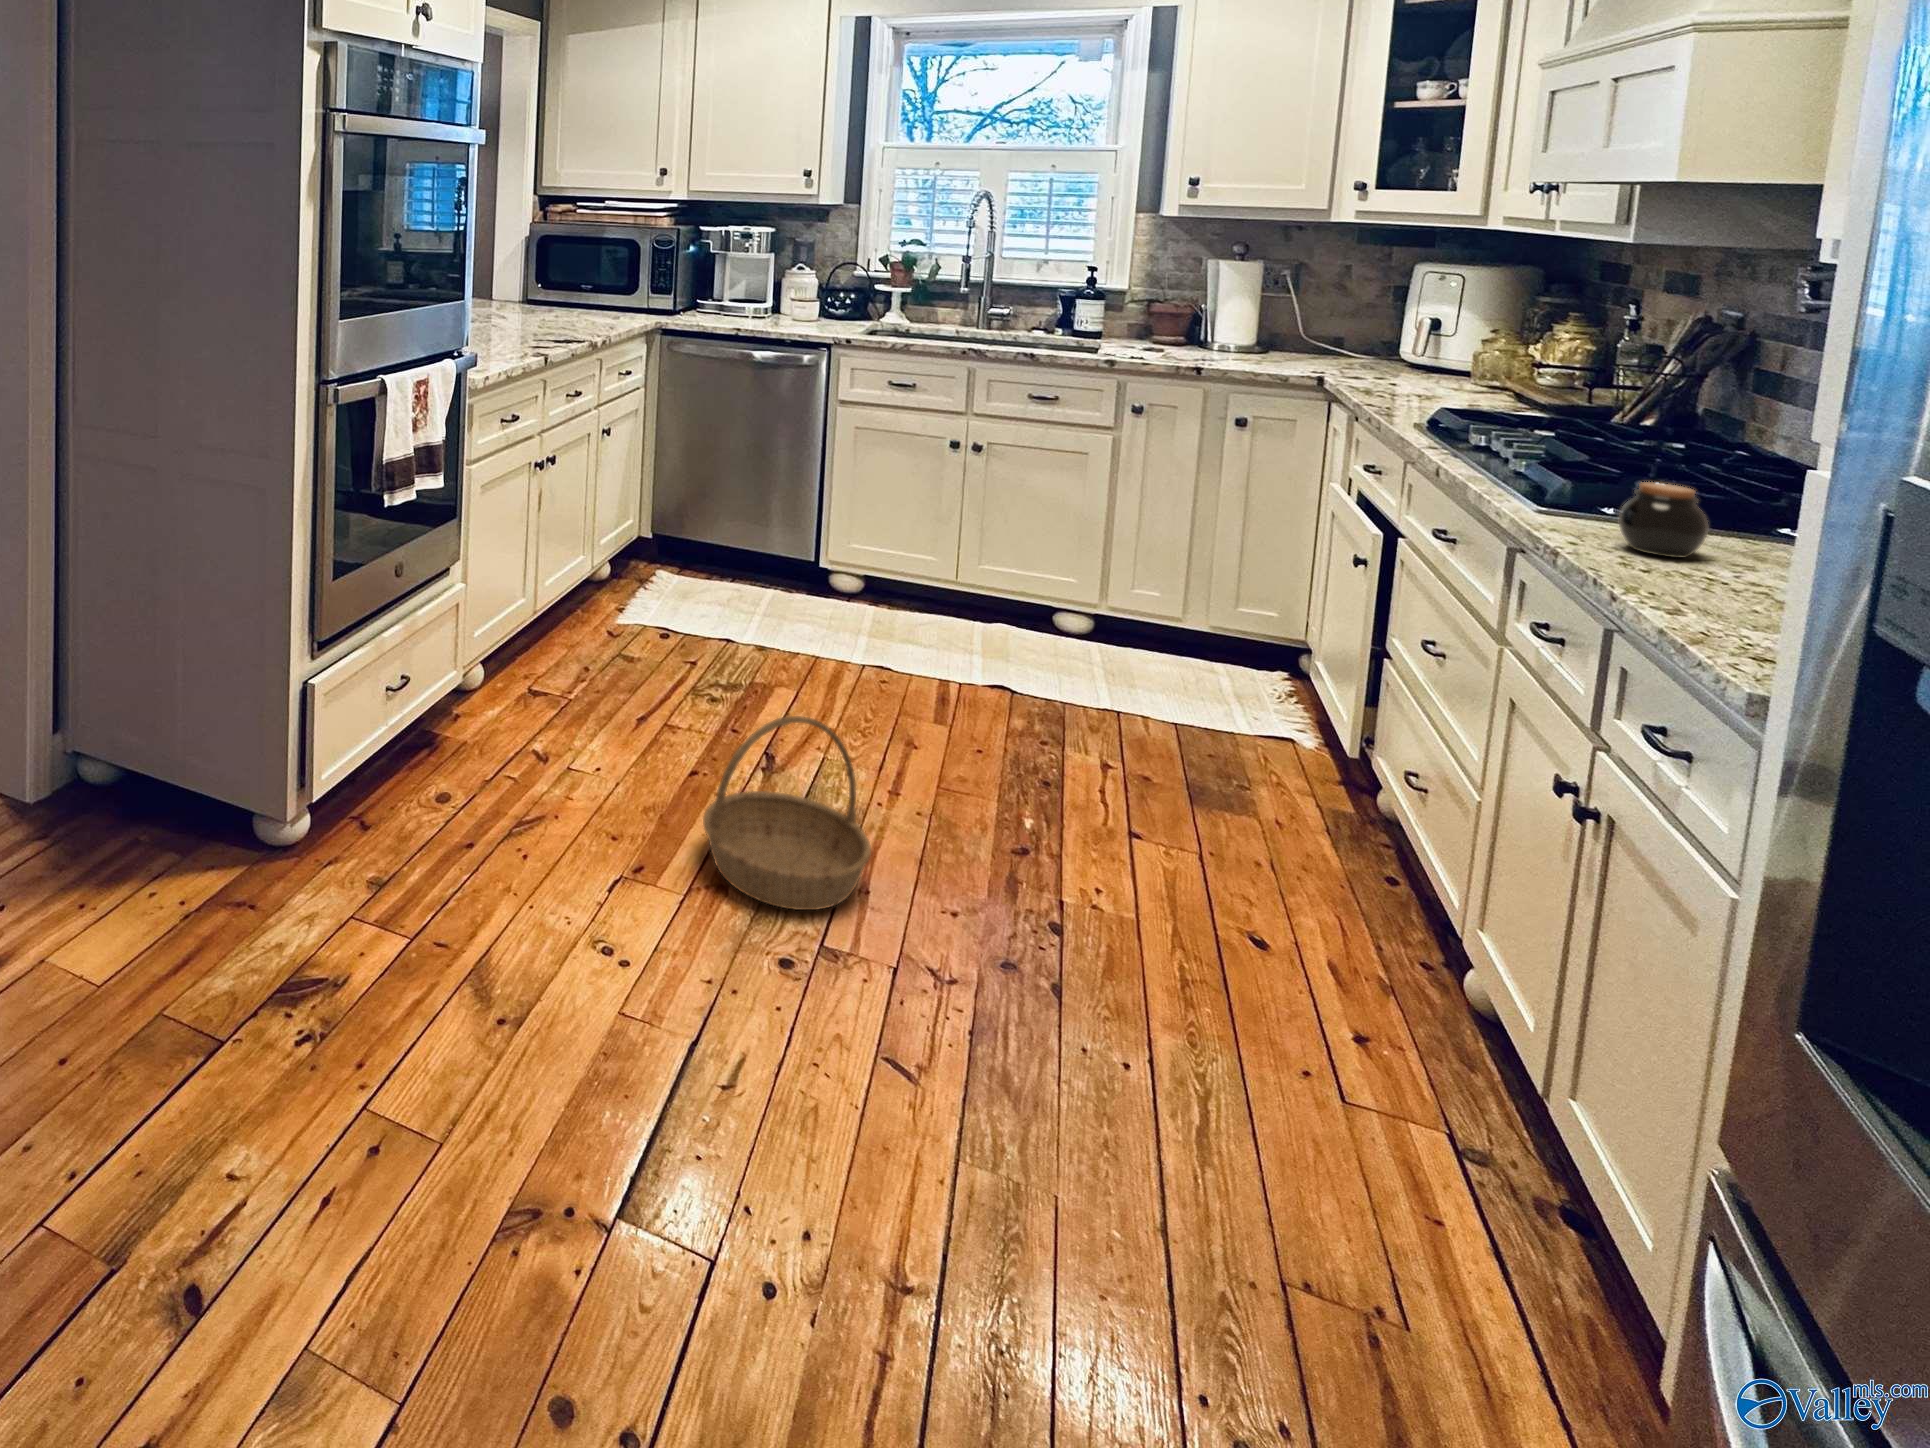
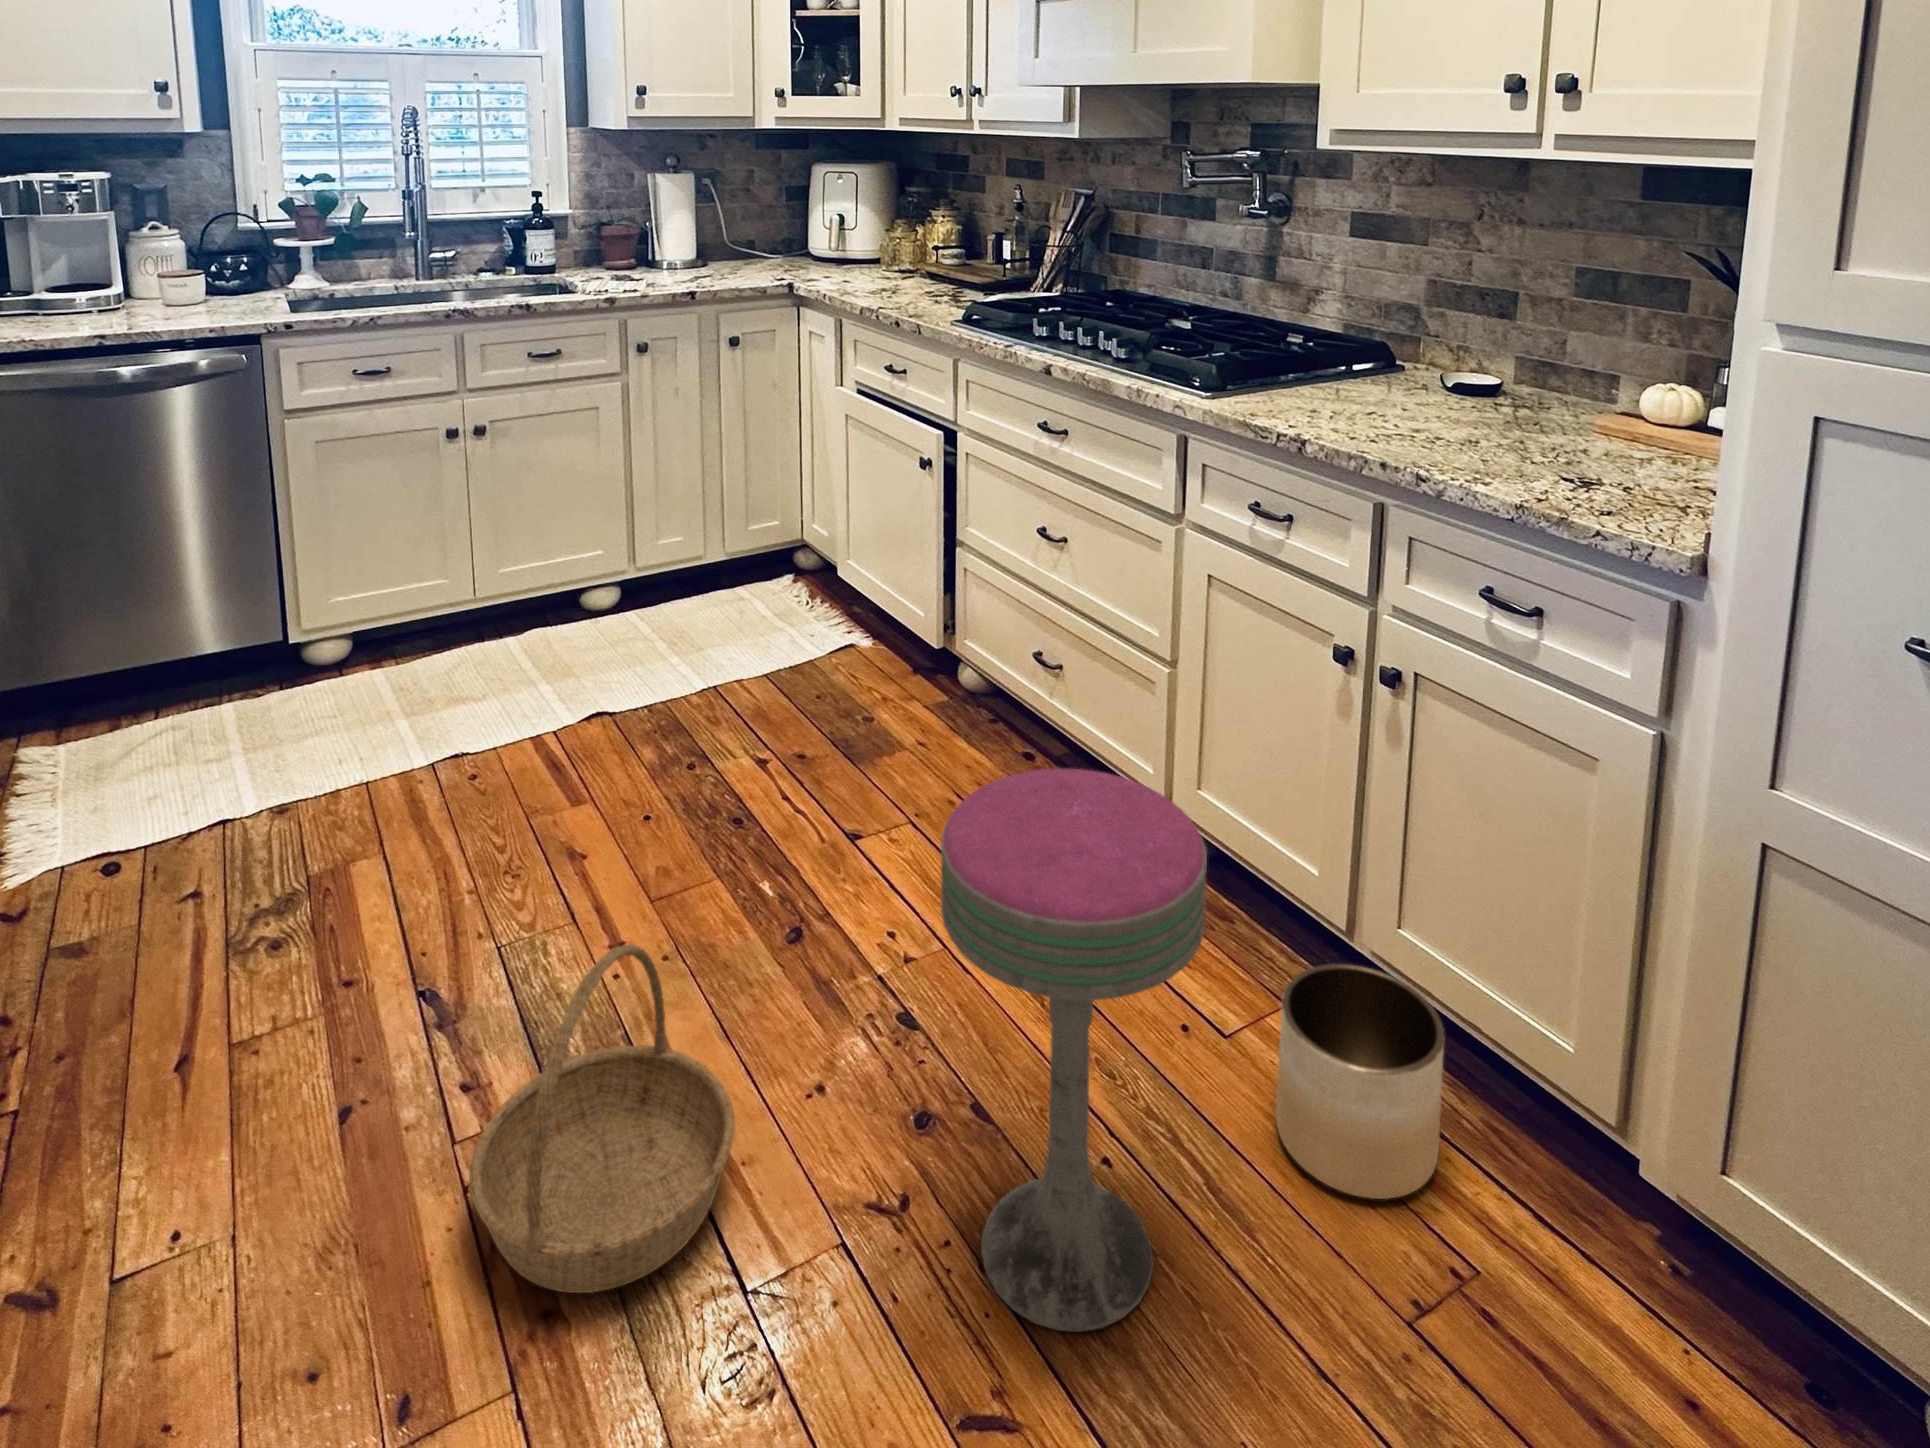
jar: present [1619,482,1708,558] -> none [1311,355,1369,421]
bar stool: none [952,696,1181,1121] -> present [941,768,1207,1332]
planter: none [1304,1039,1514,1281] -> present [1276,964,1444,1199]

